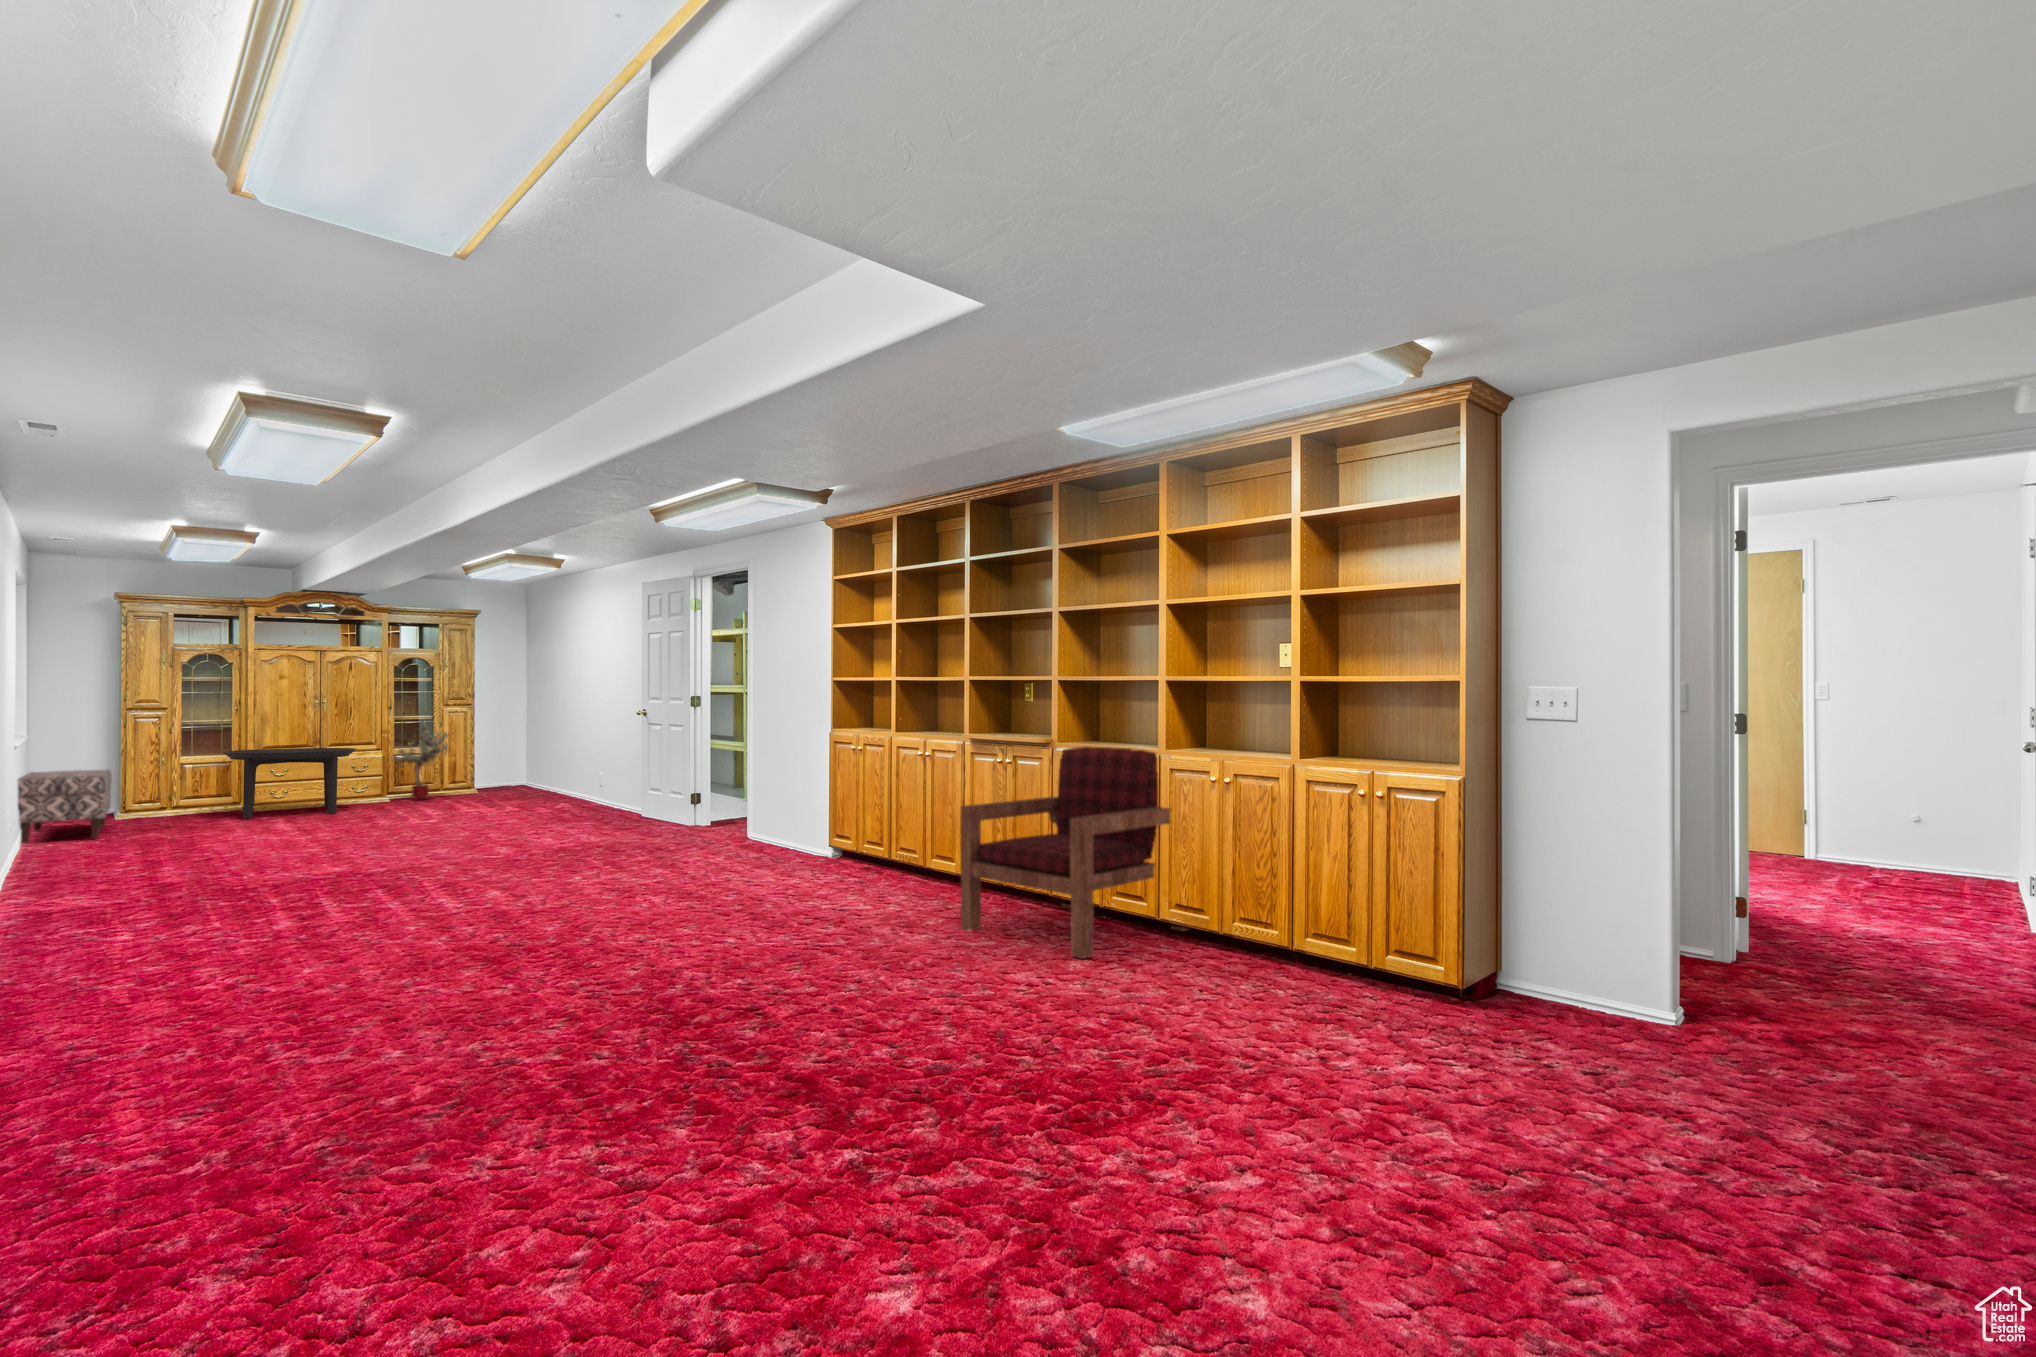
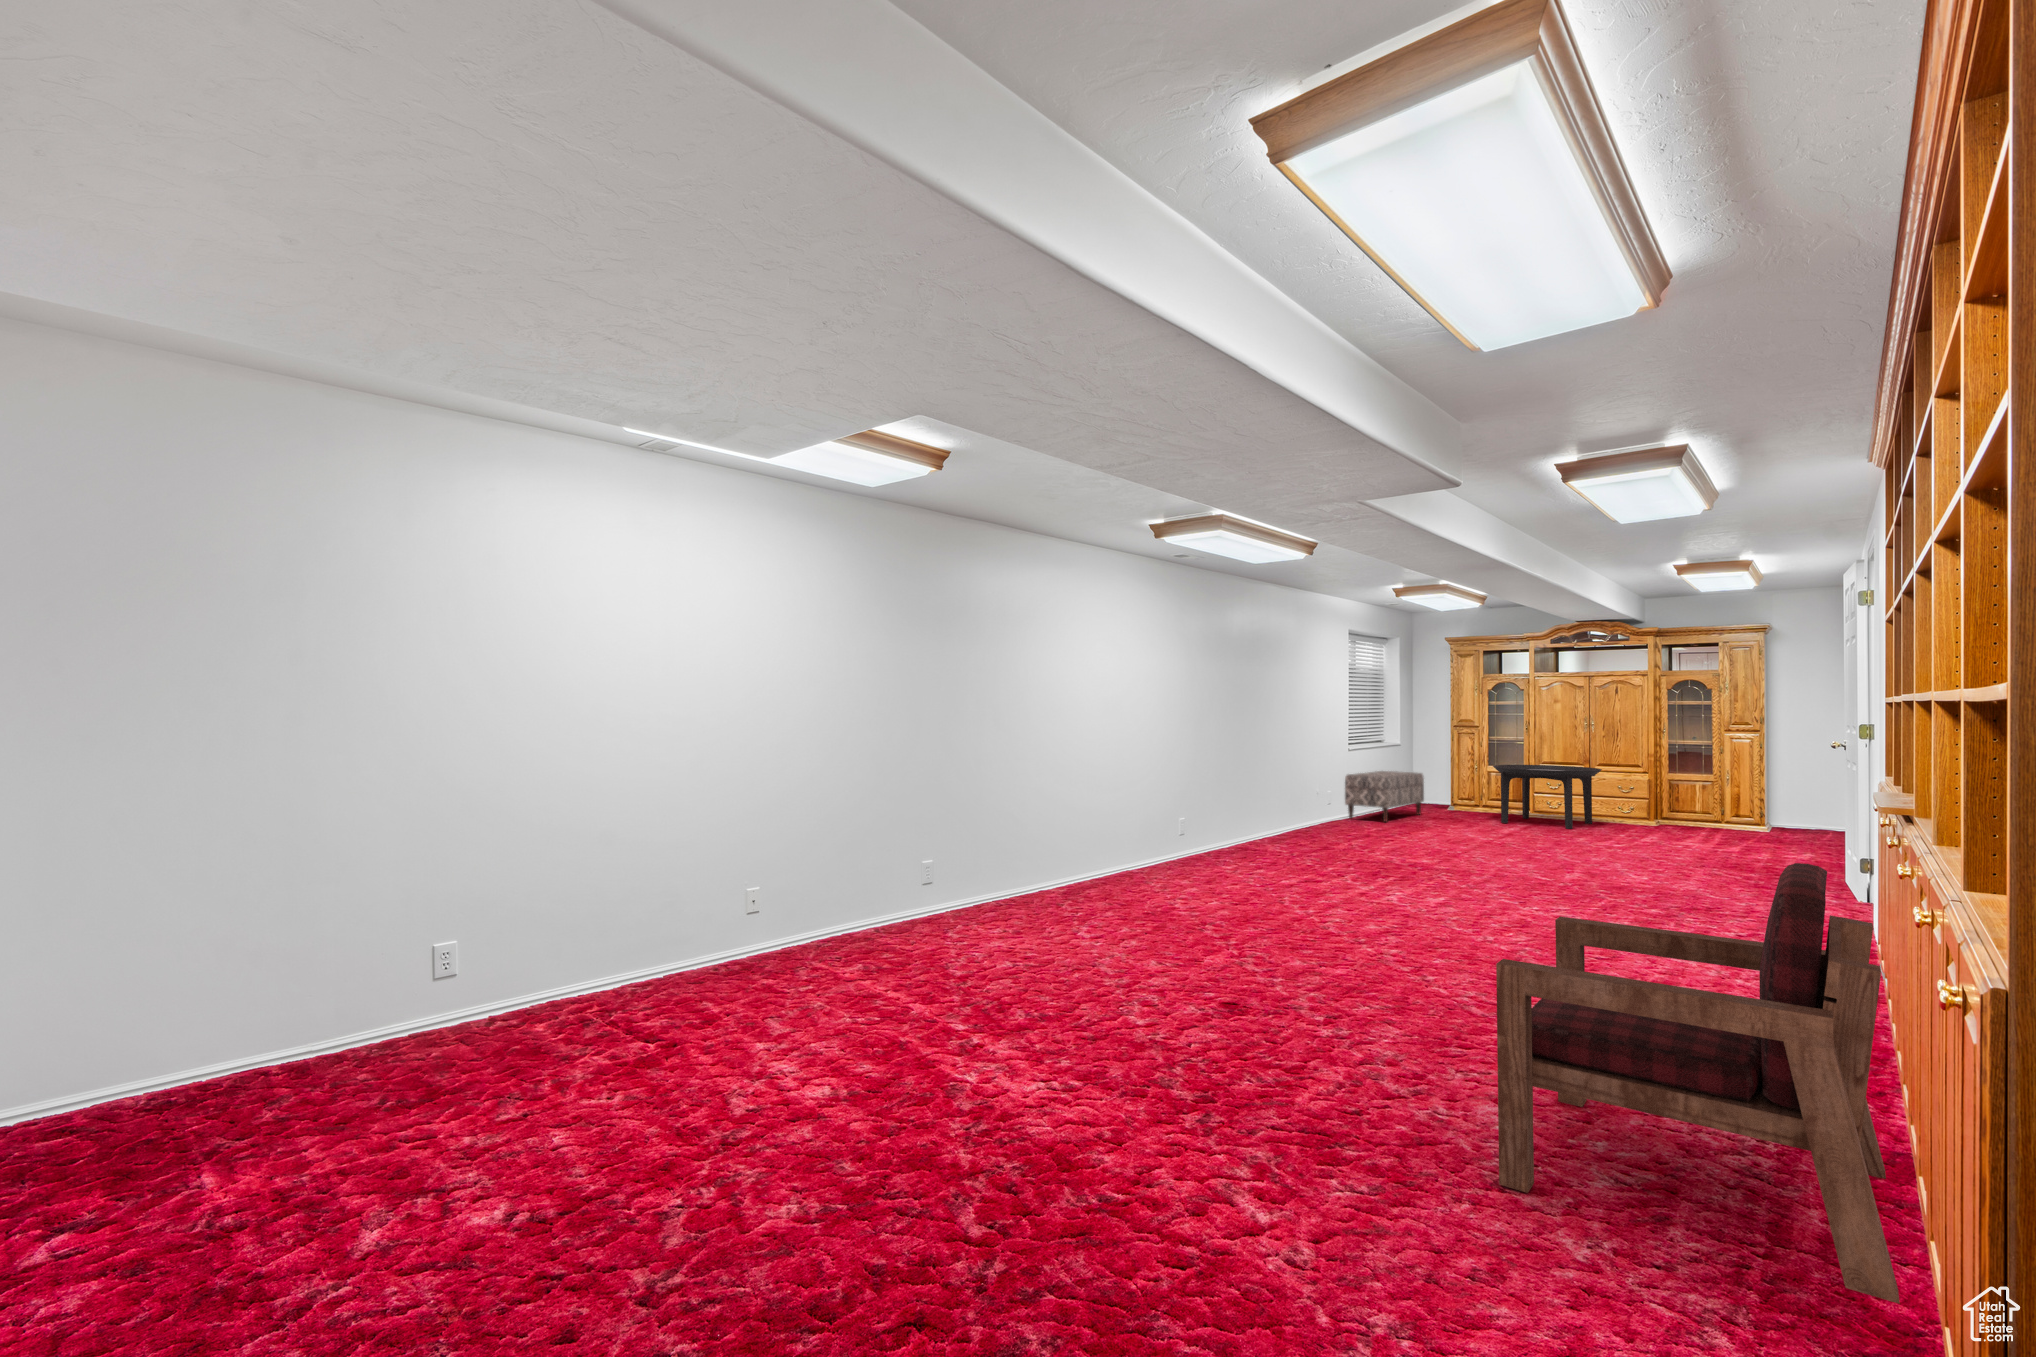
potted tree: present [392,724,449,800] -> none [1649,748,1722,829]

